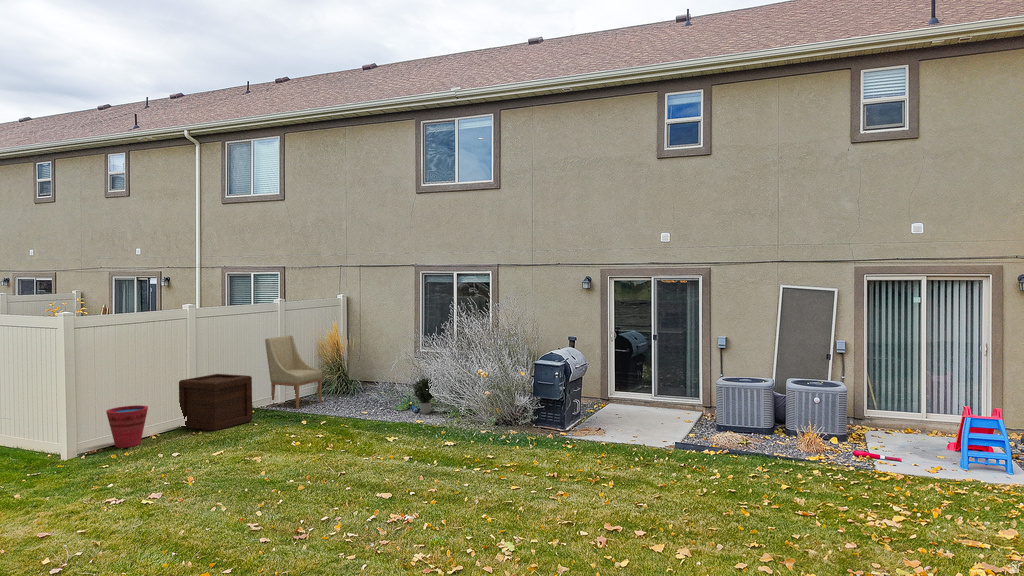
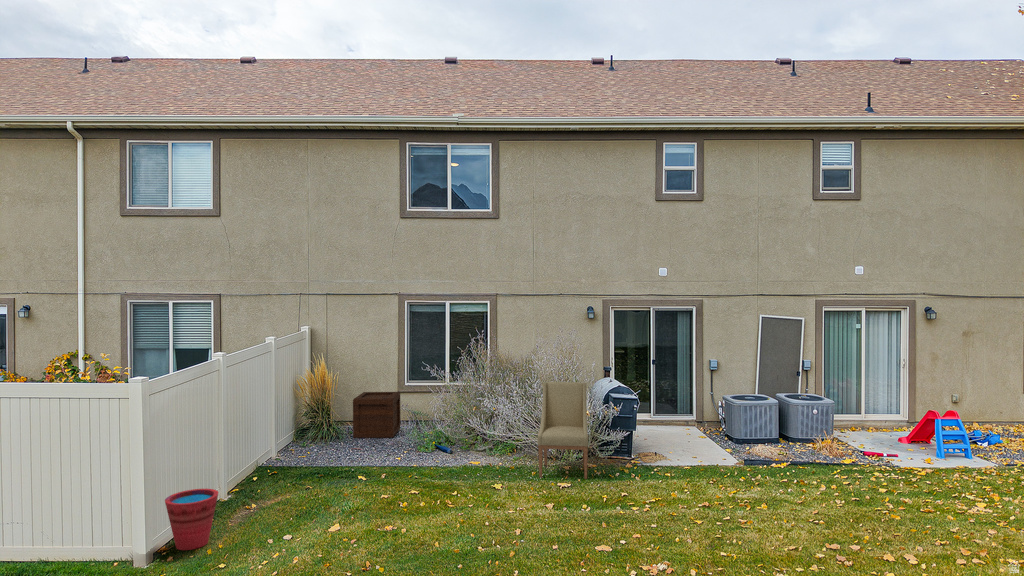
chair: present [265,336,322,409] -> present [538,382,588,479]
wooden crate: present [179,374,252,431] -> present [353,392,401,438]
potted plant: present [413,378,434,414] -> none [455,417,482,457]

